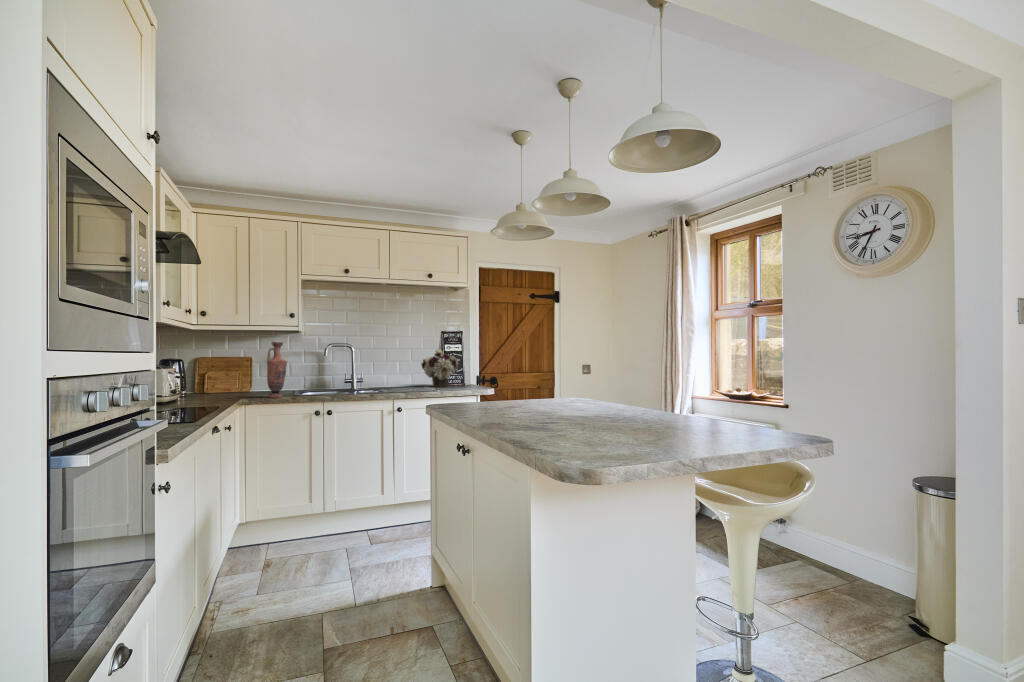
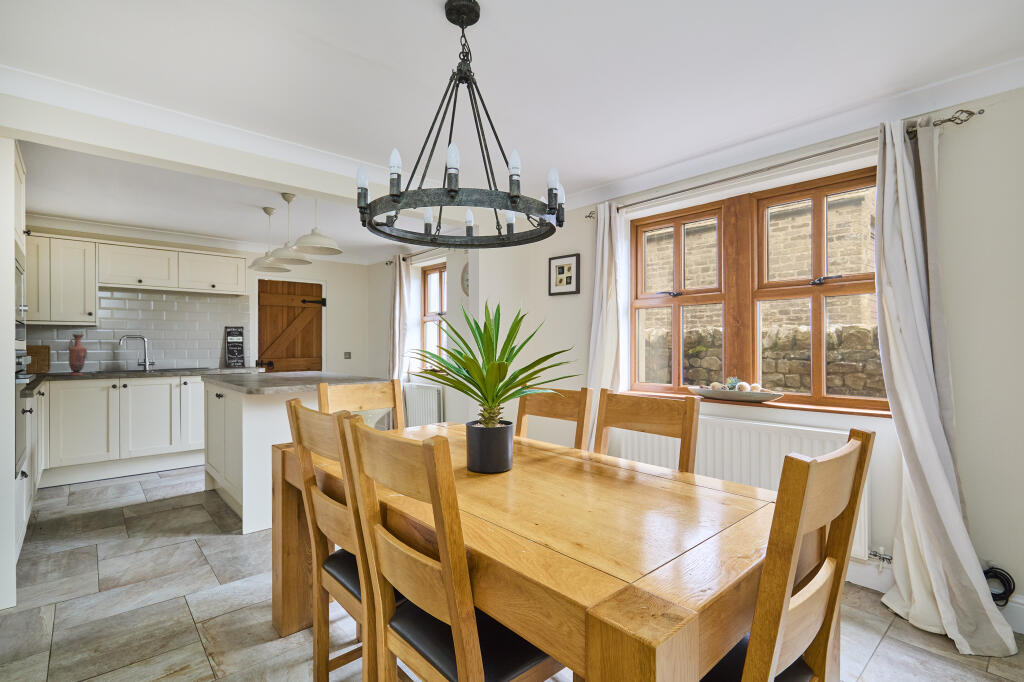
flower arrangement: present [421,349,458,387] -> none [207,340,239,368]

